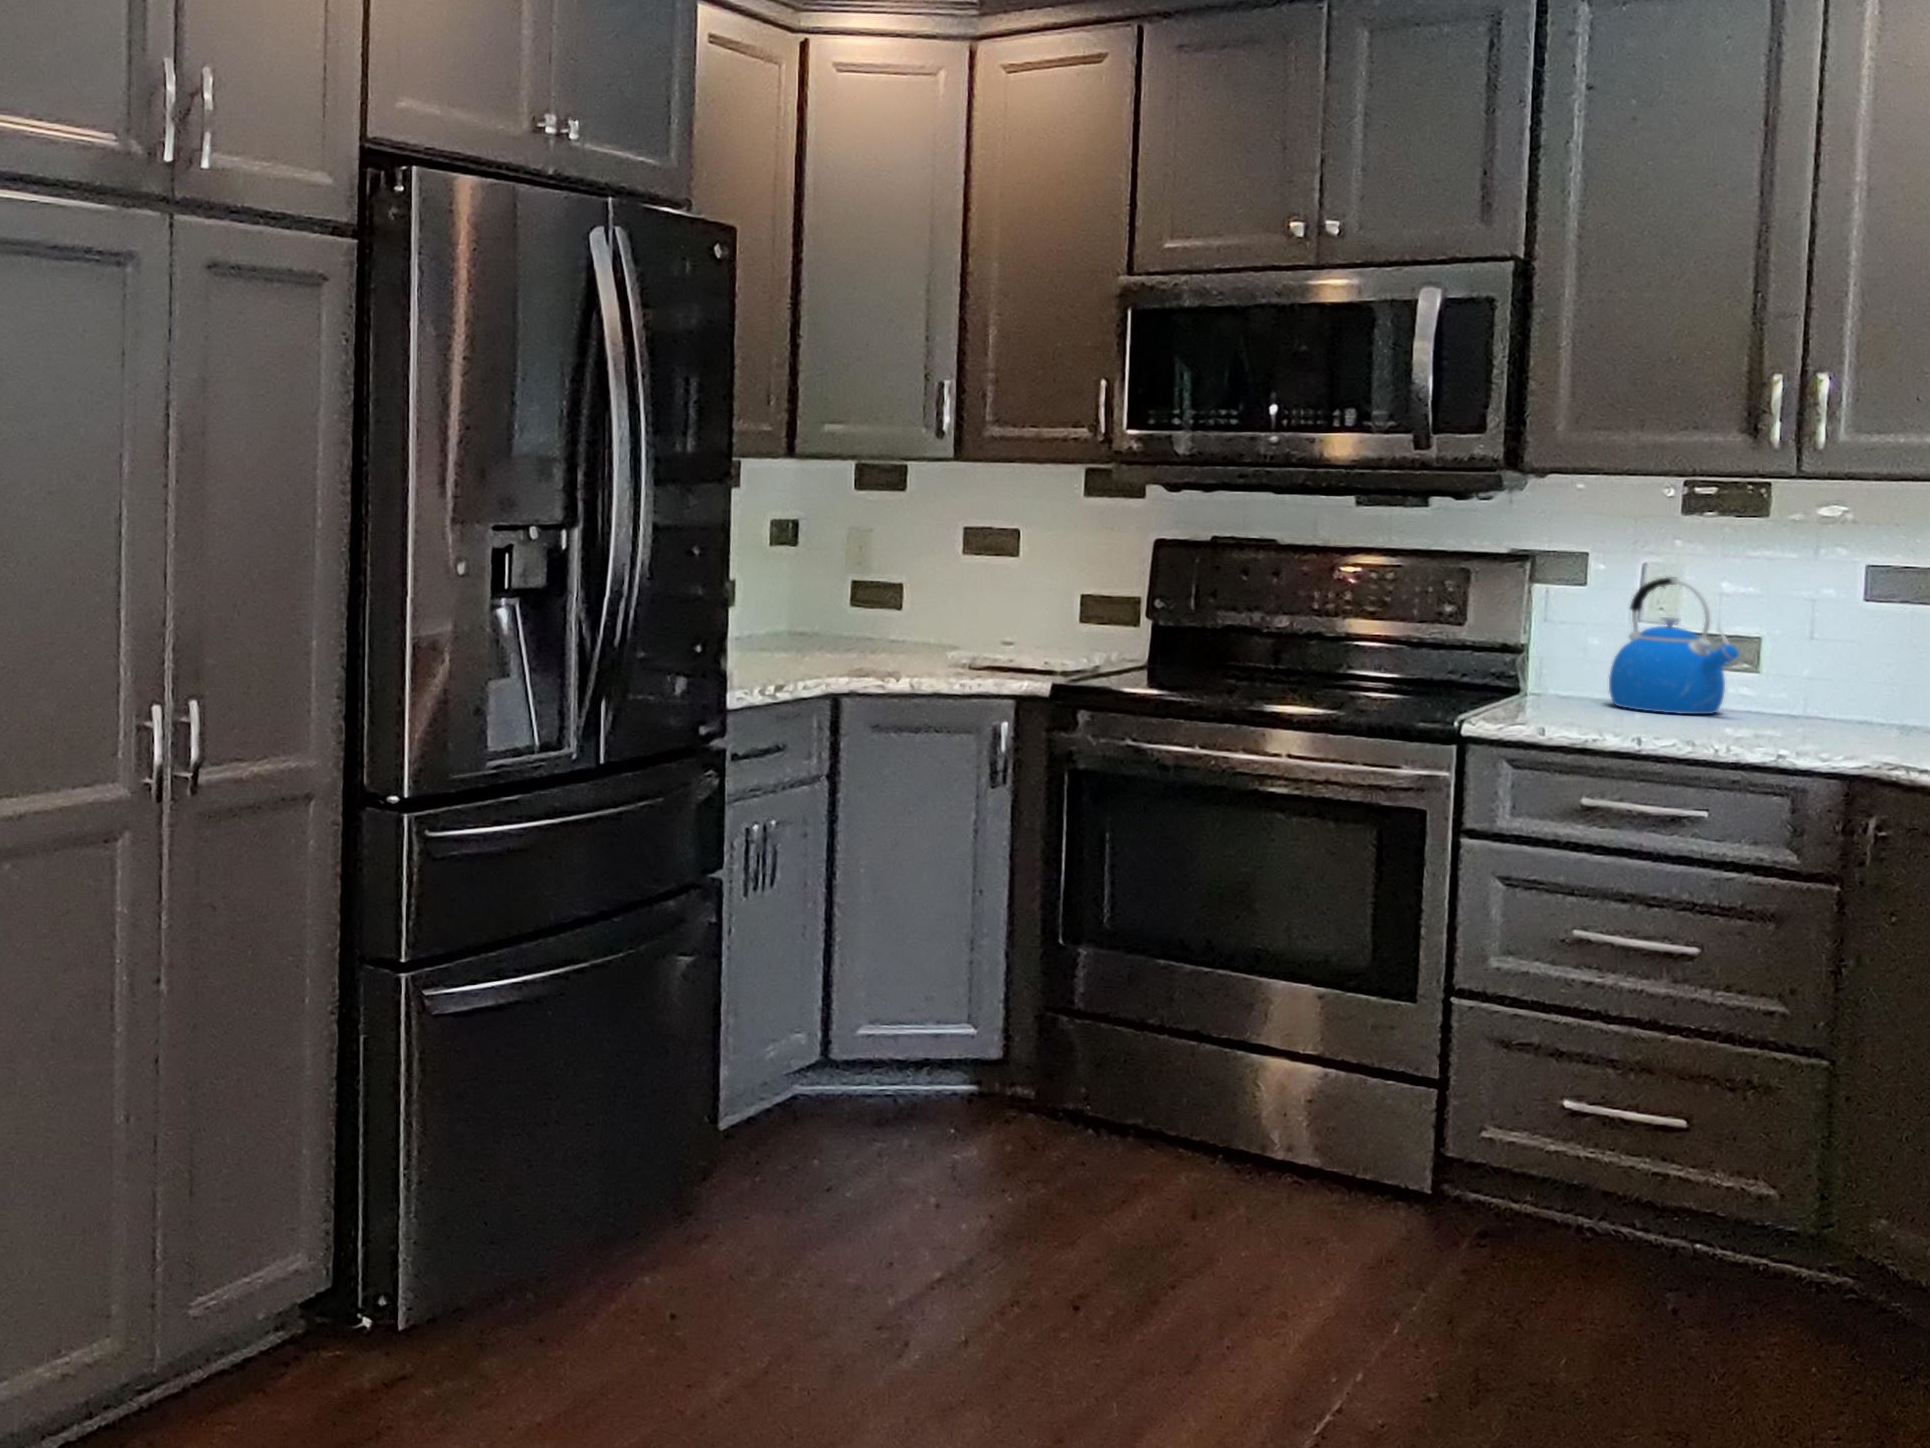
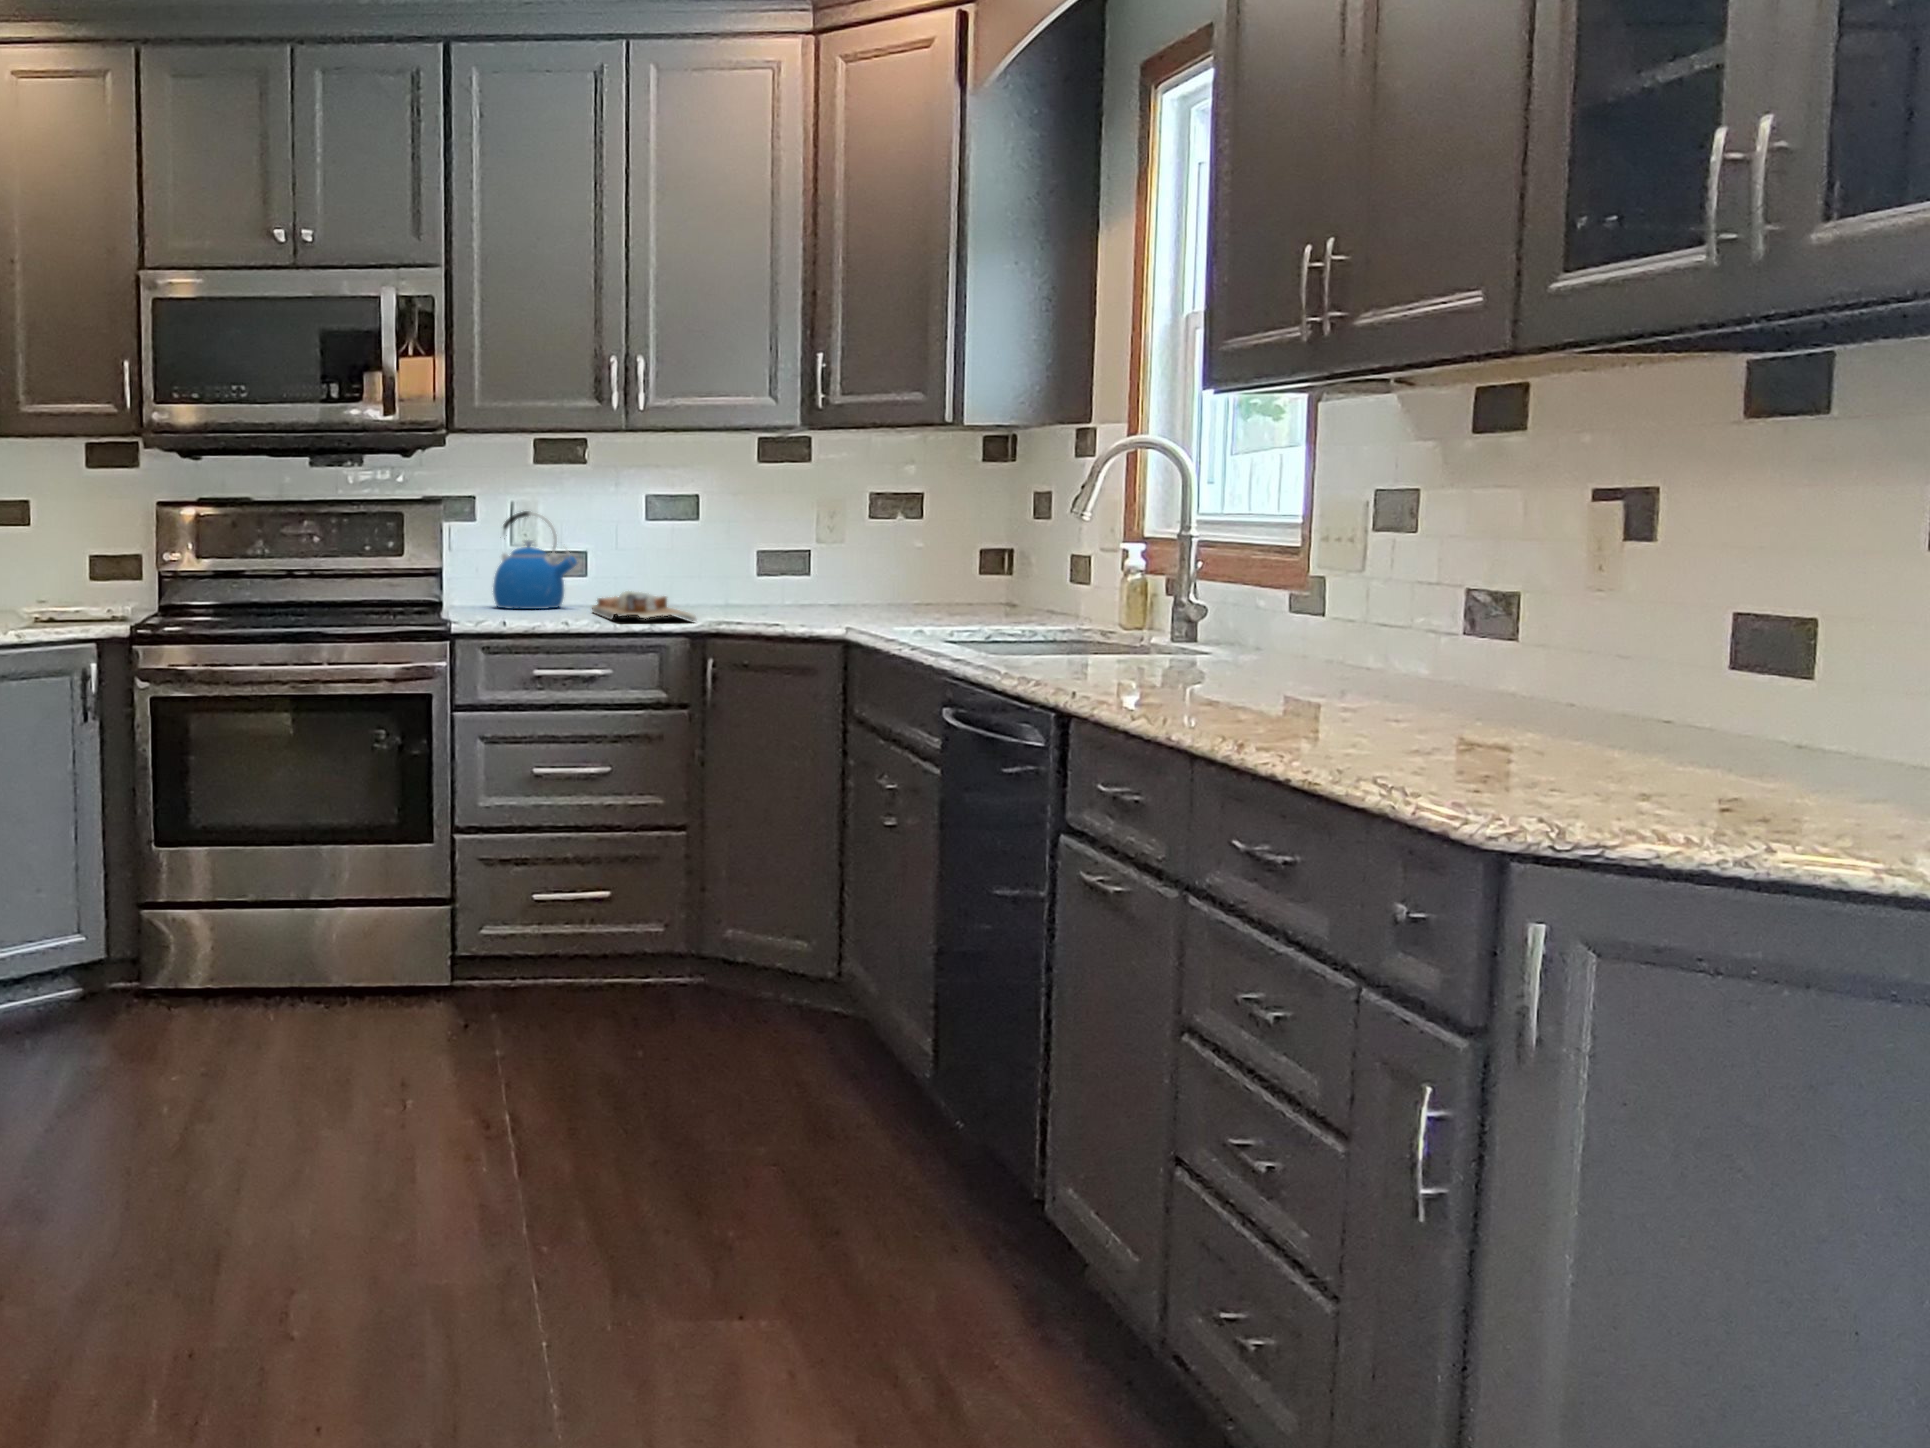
cutting board: none [1715,704,1863,762] -> present [592,591,696,621]

